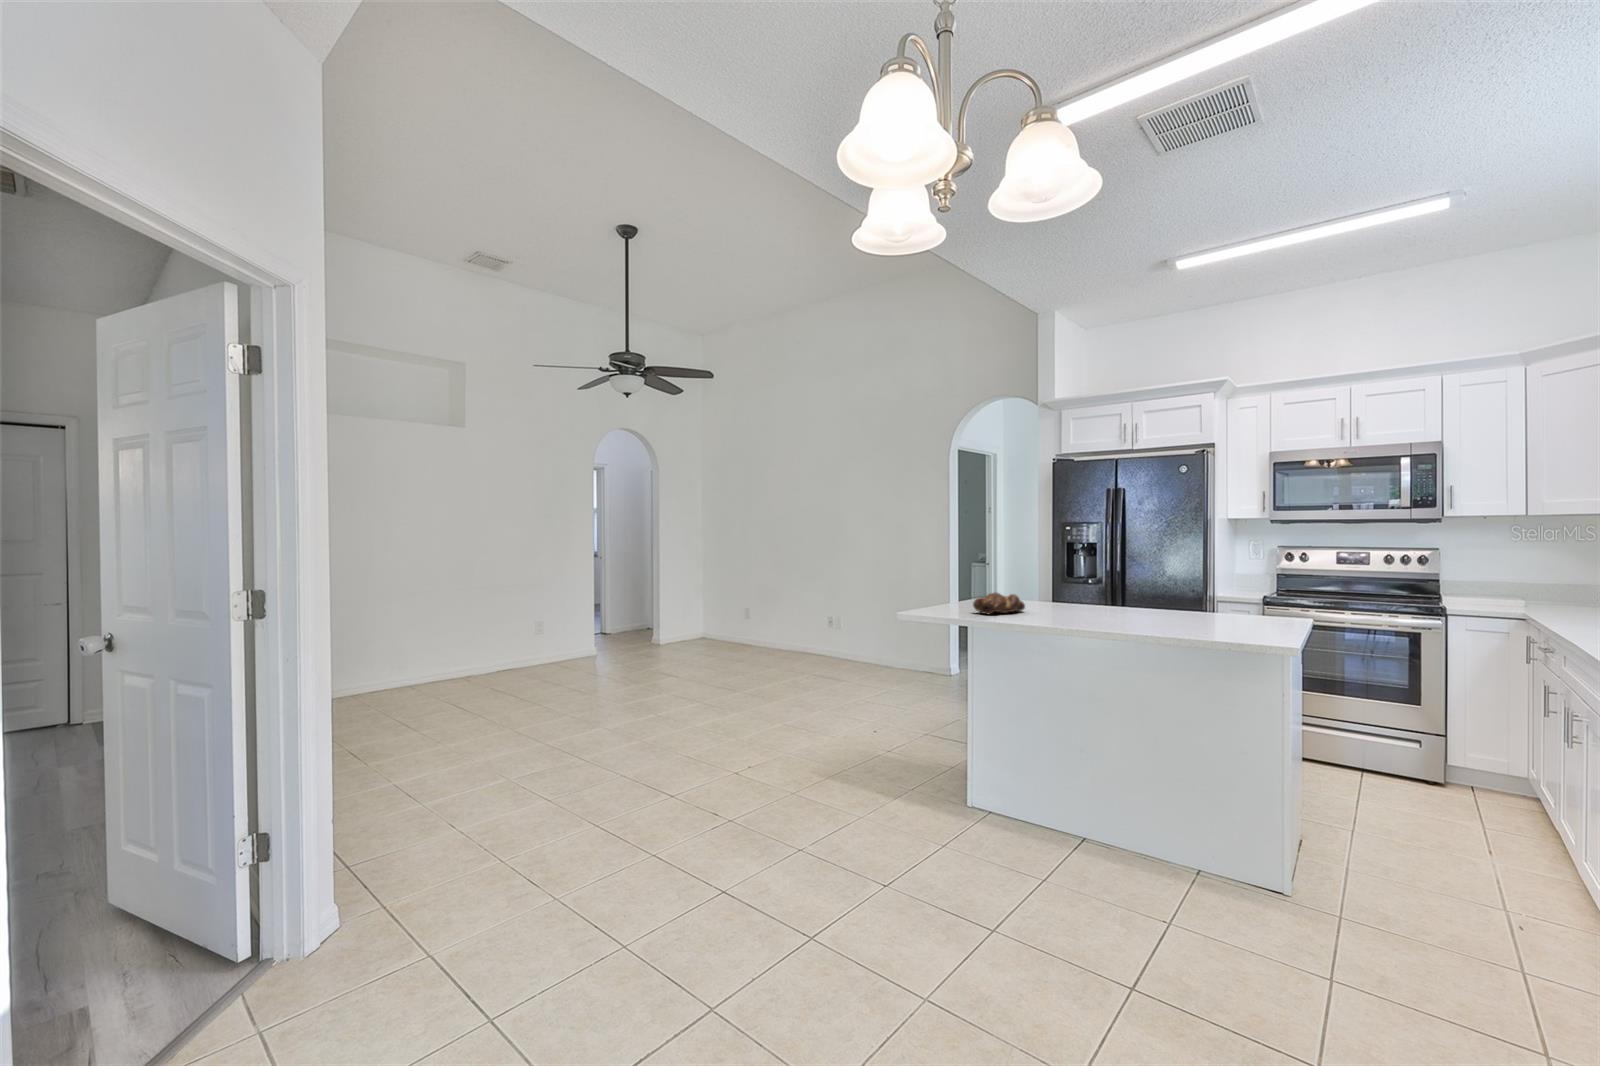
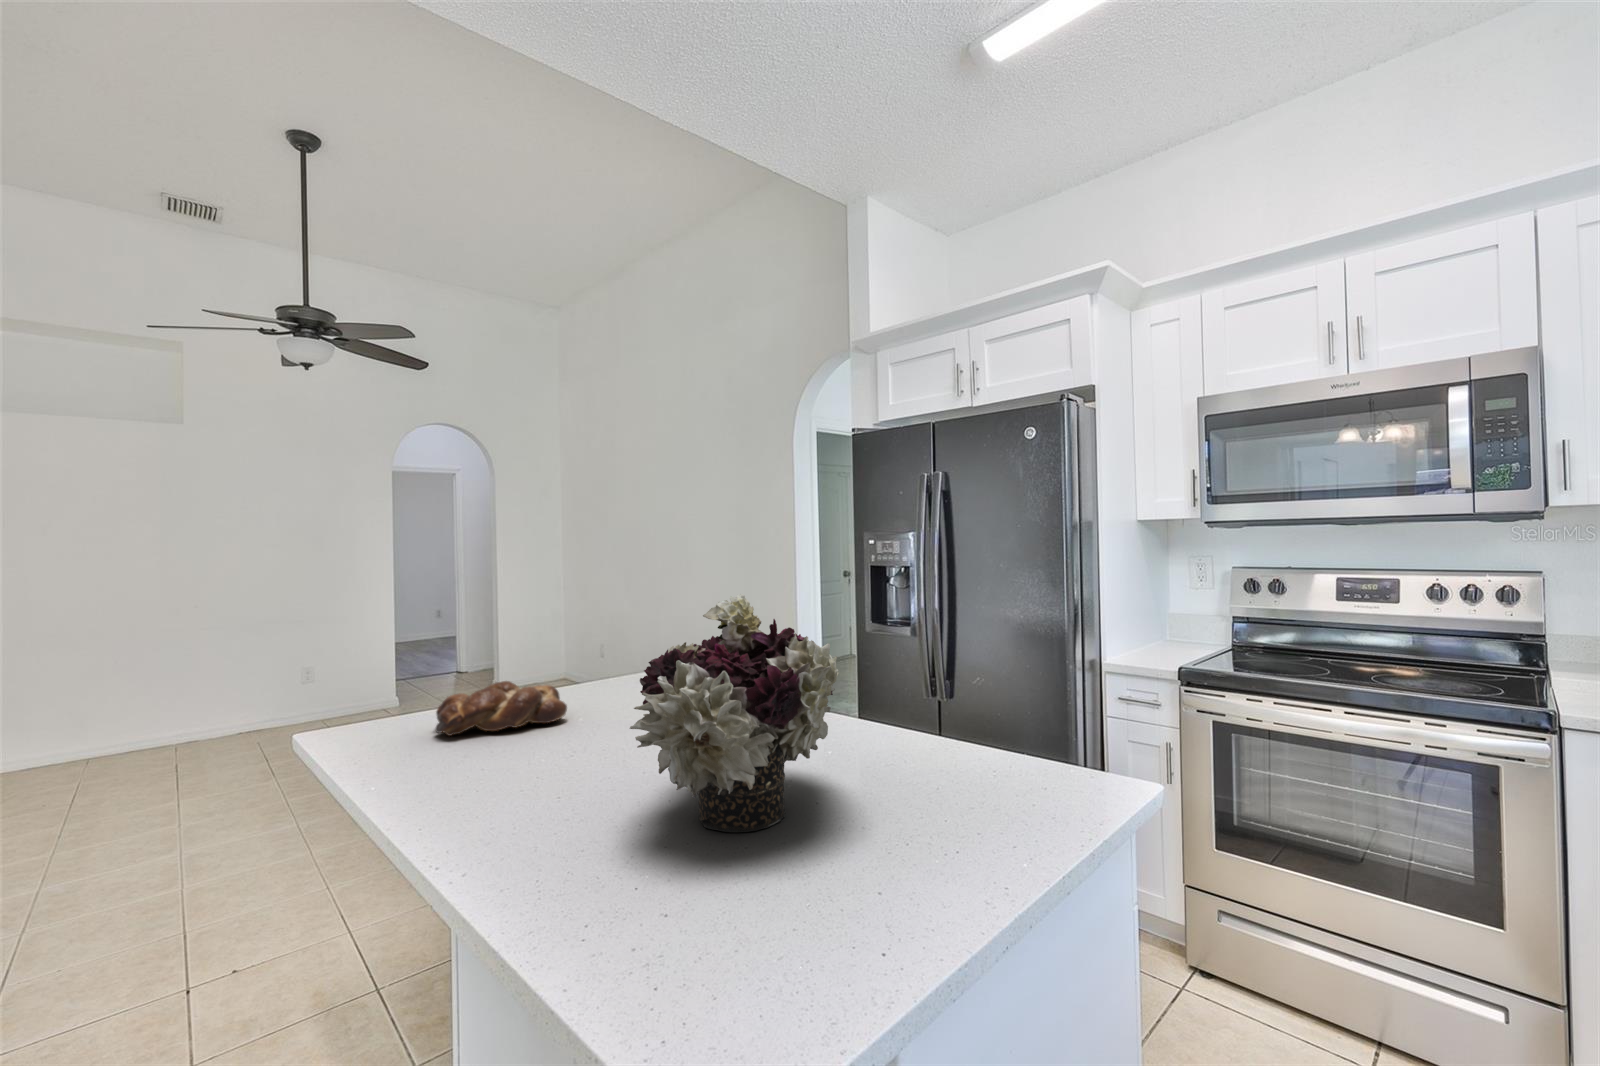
flower arrangement: none [1139,548,1227,627] -> present [630,594,839,832]

